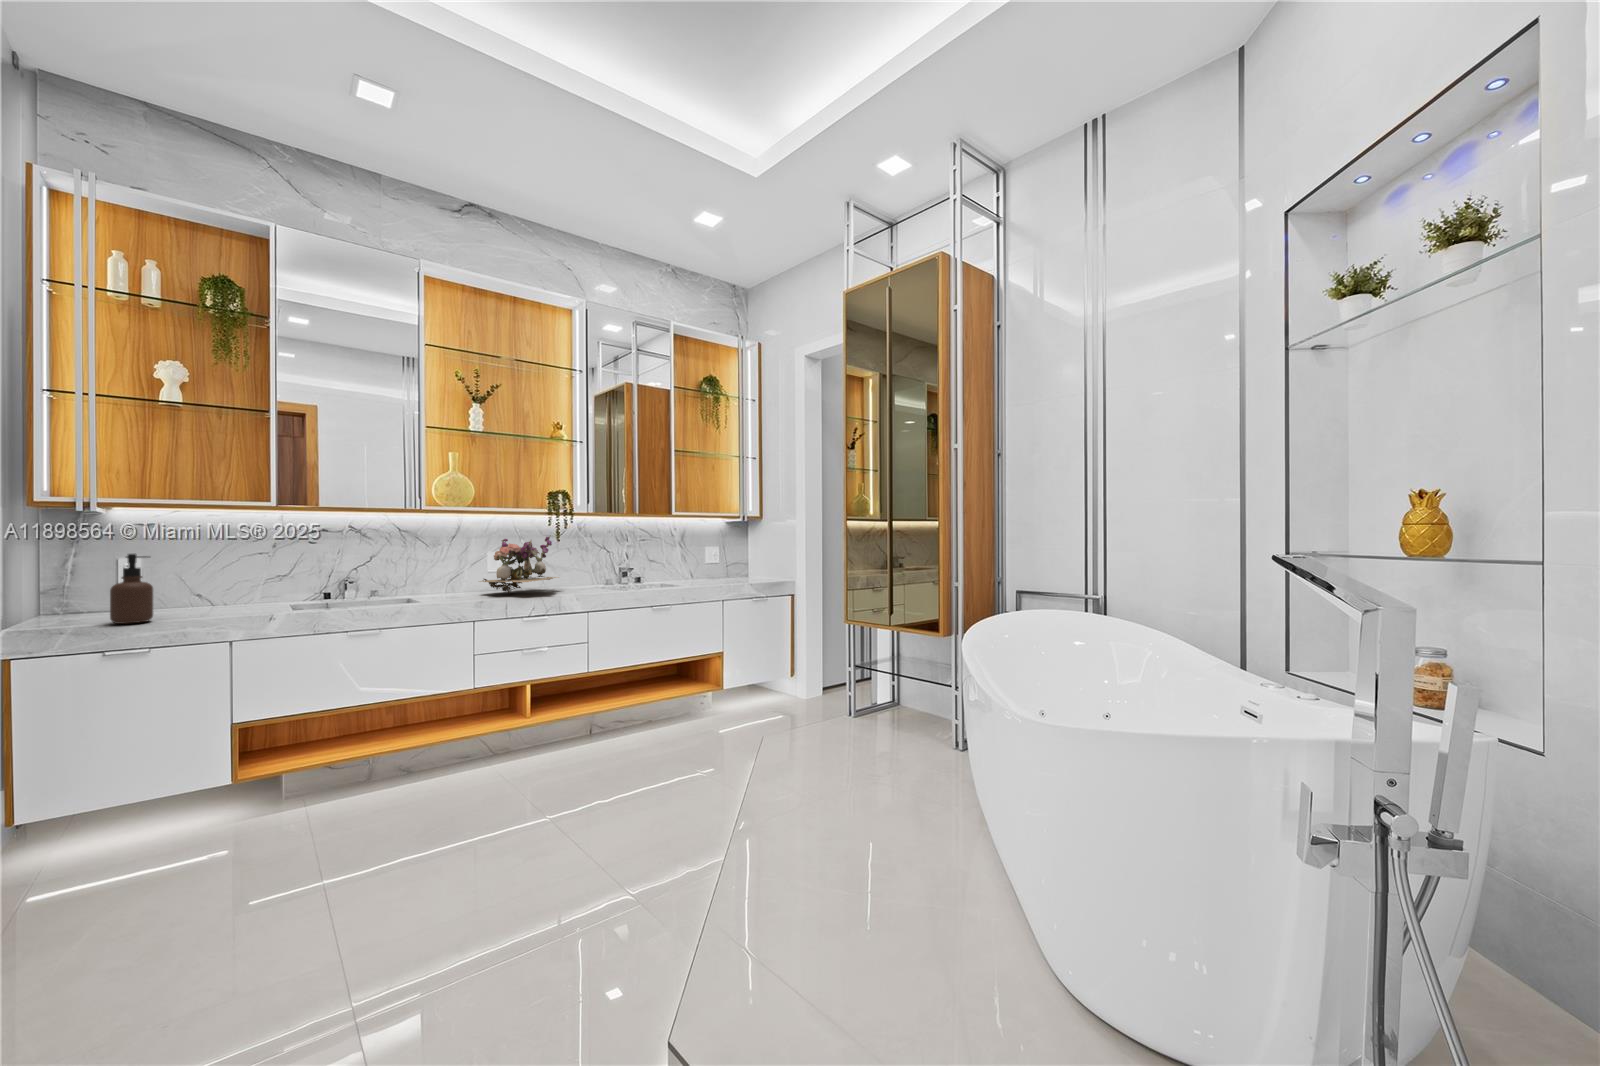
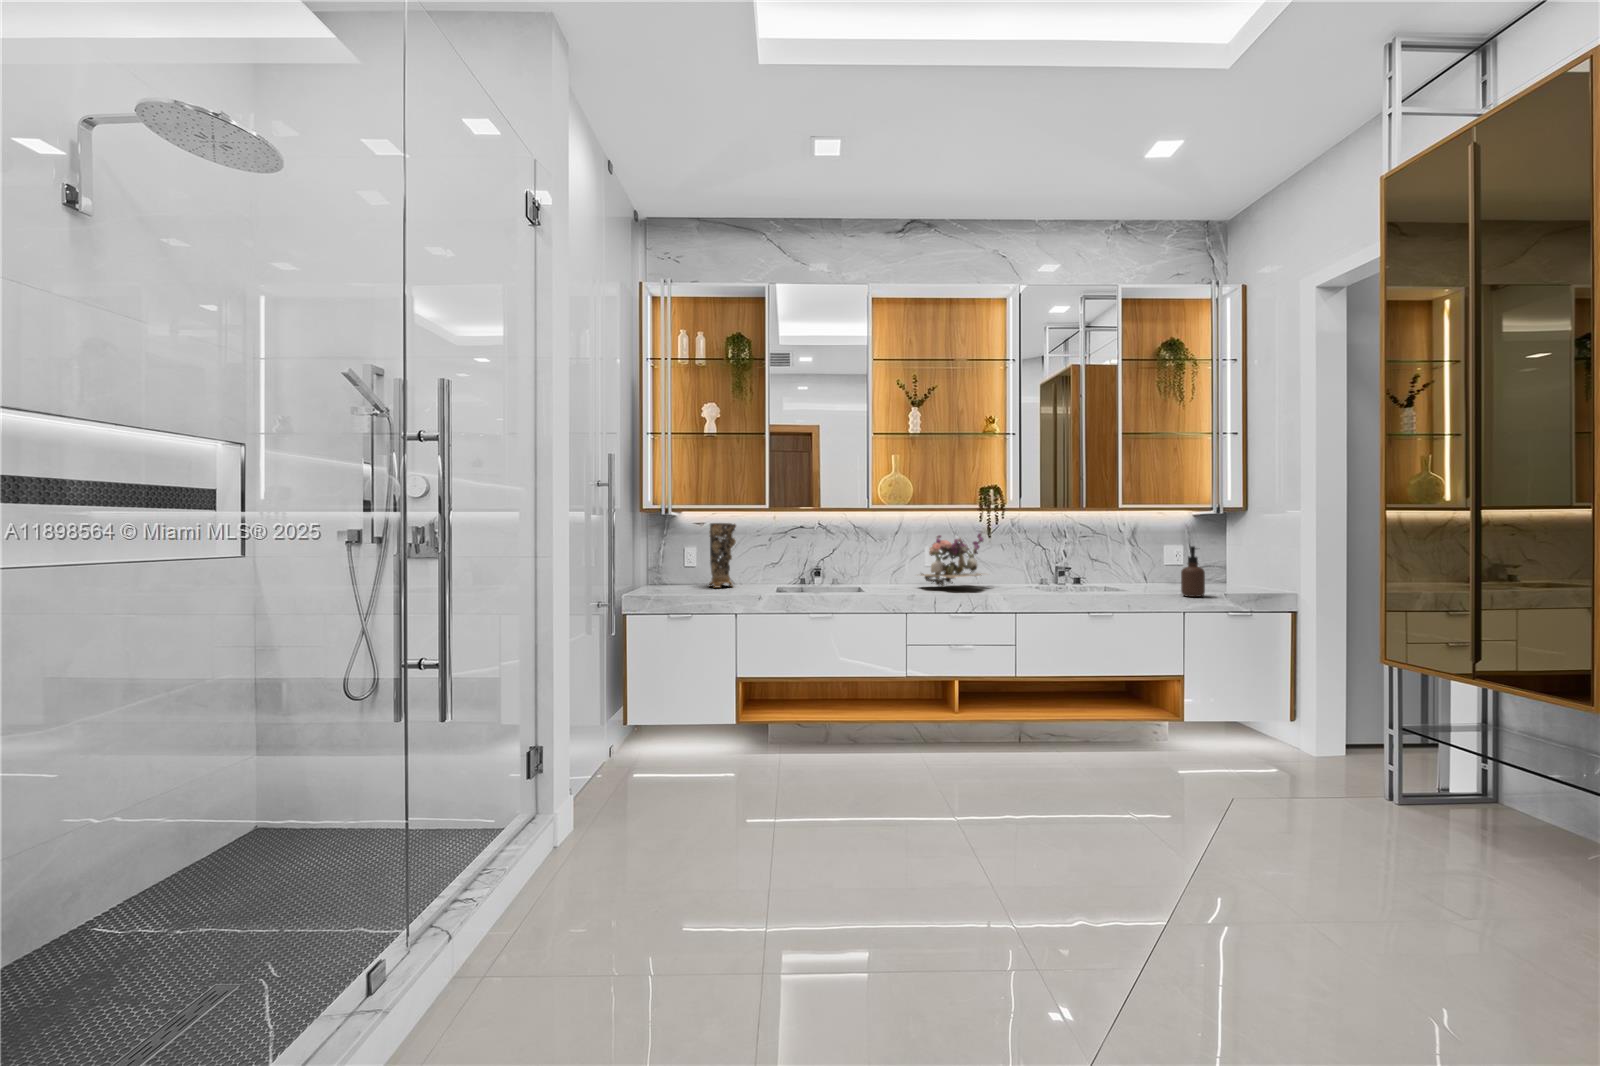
decorative vase: none [169,523,220,611] -> present [709,523,736,587]
soap dispenser: present [110,554,153,624] -> present [1181,546,1205,597]

